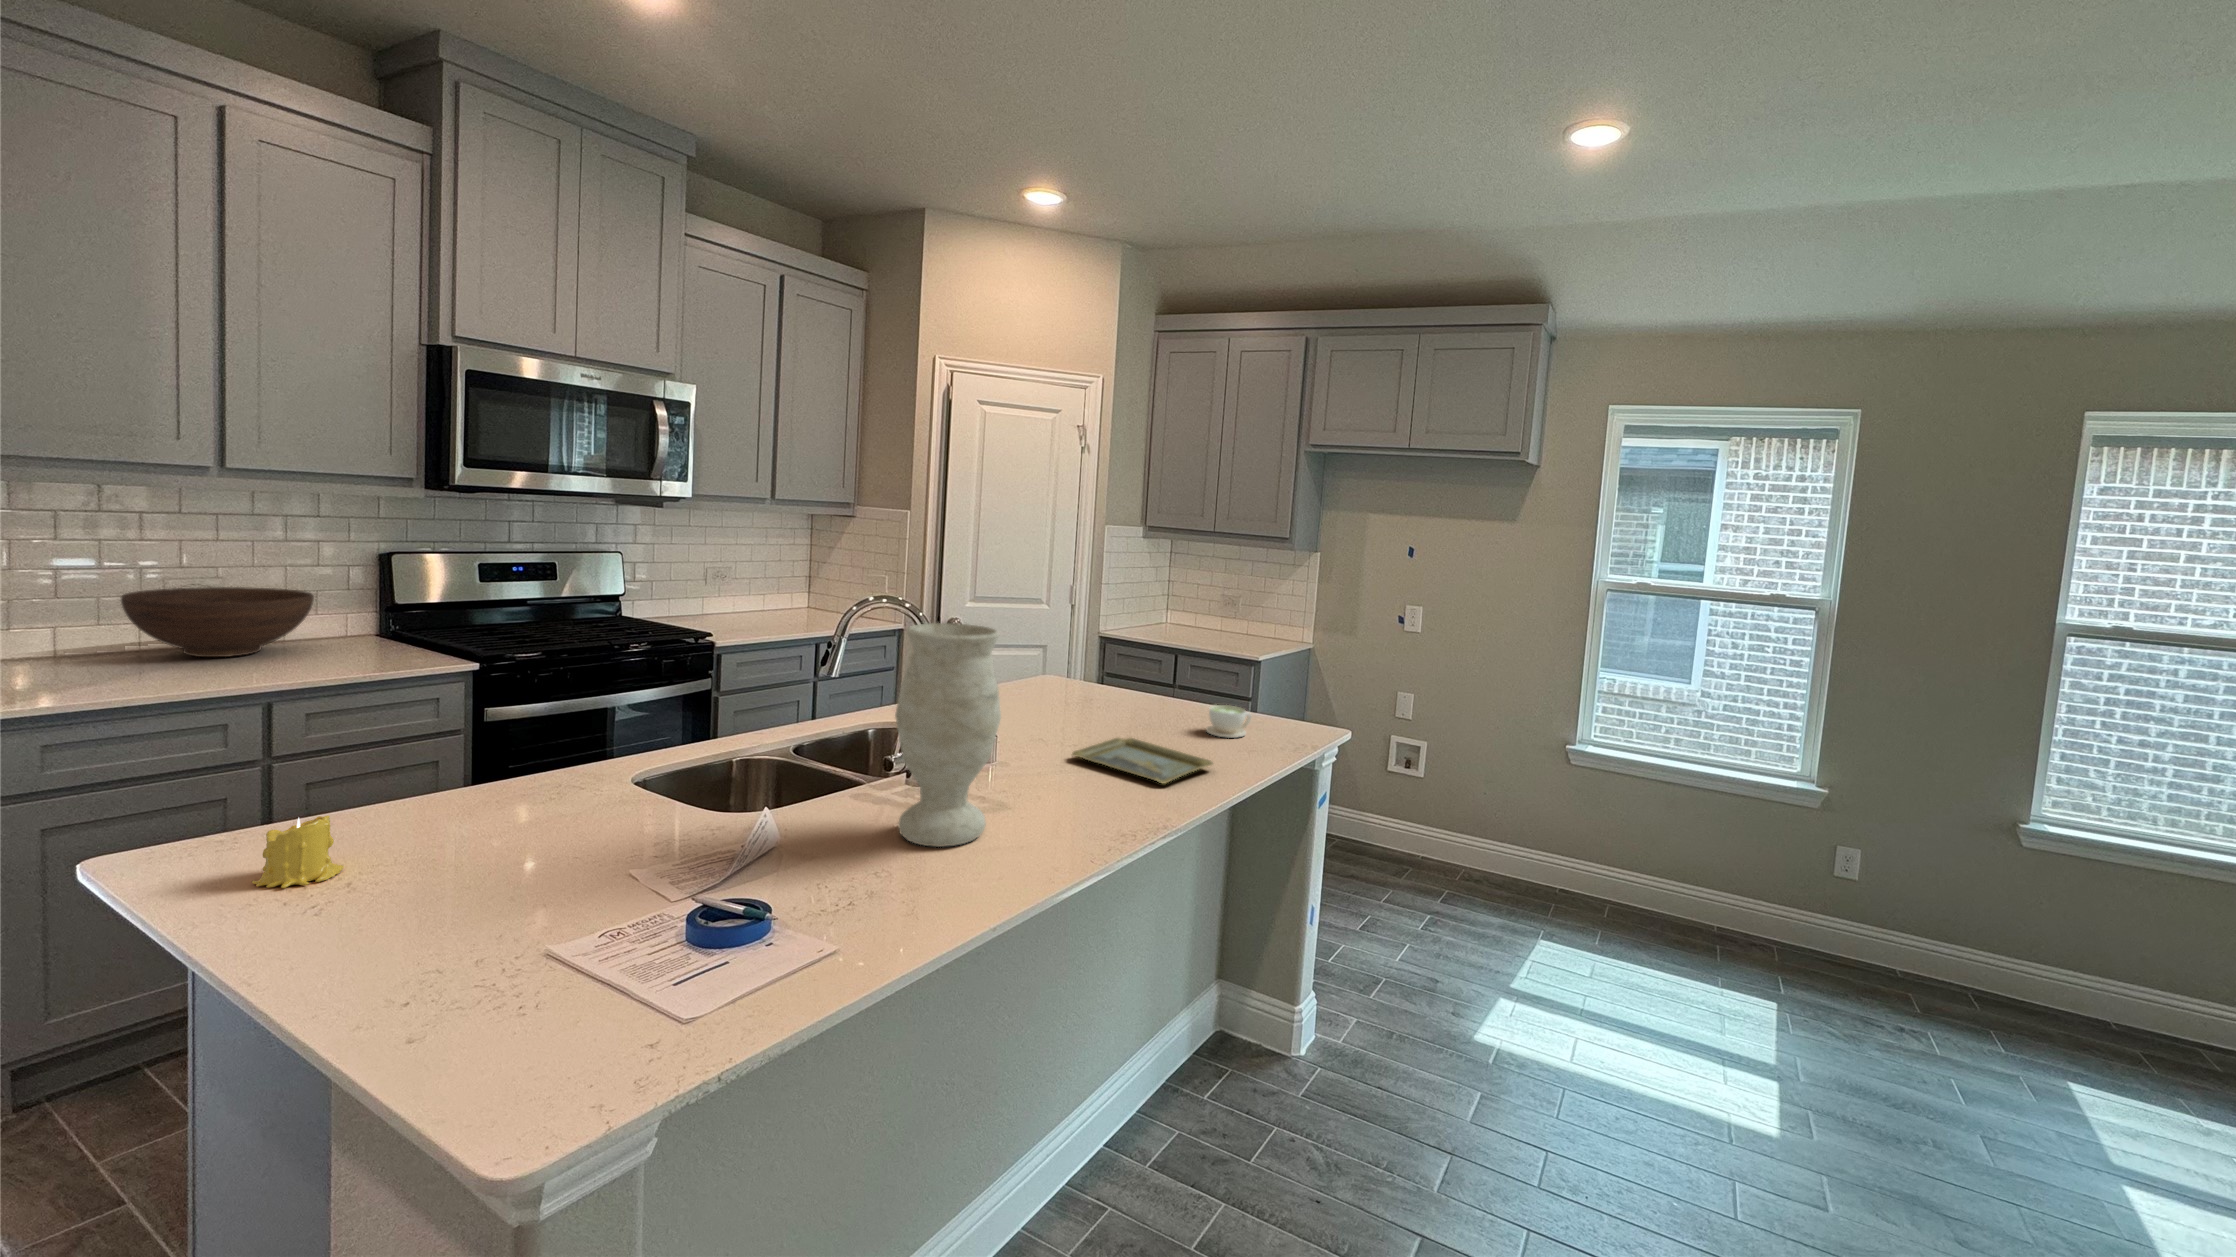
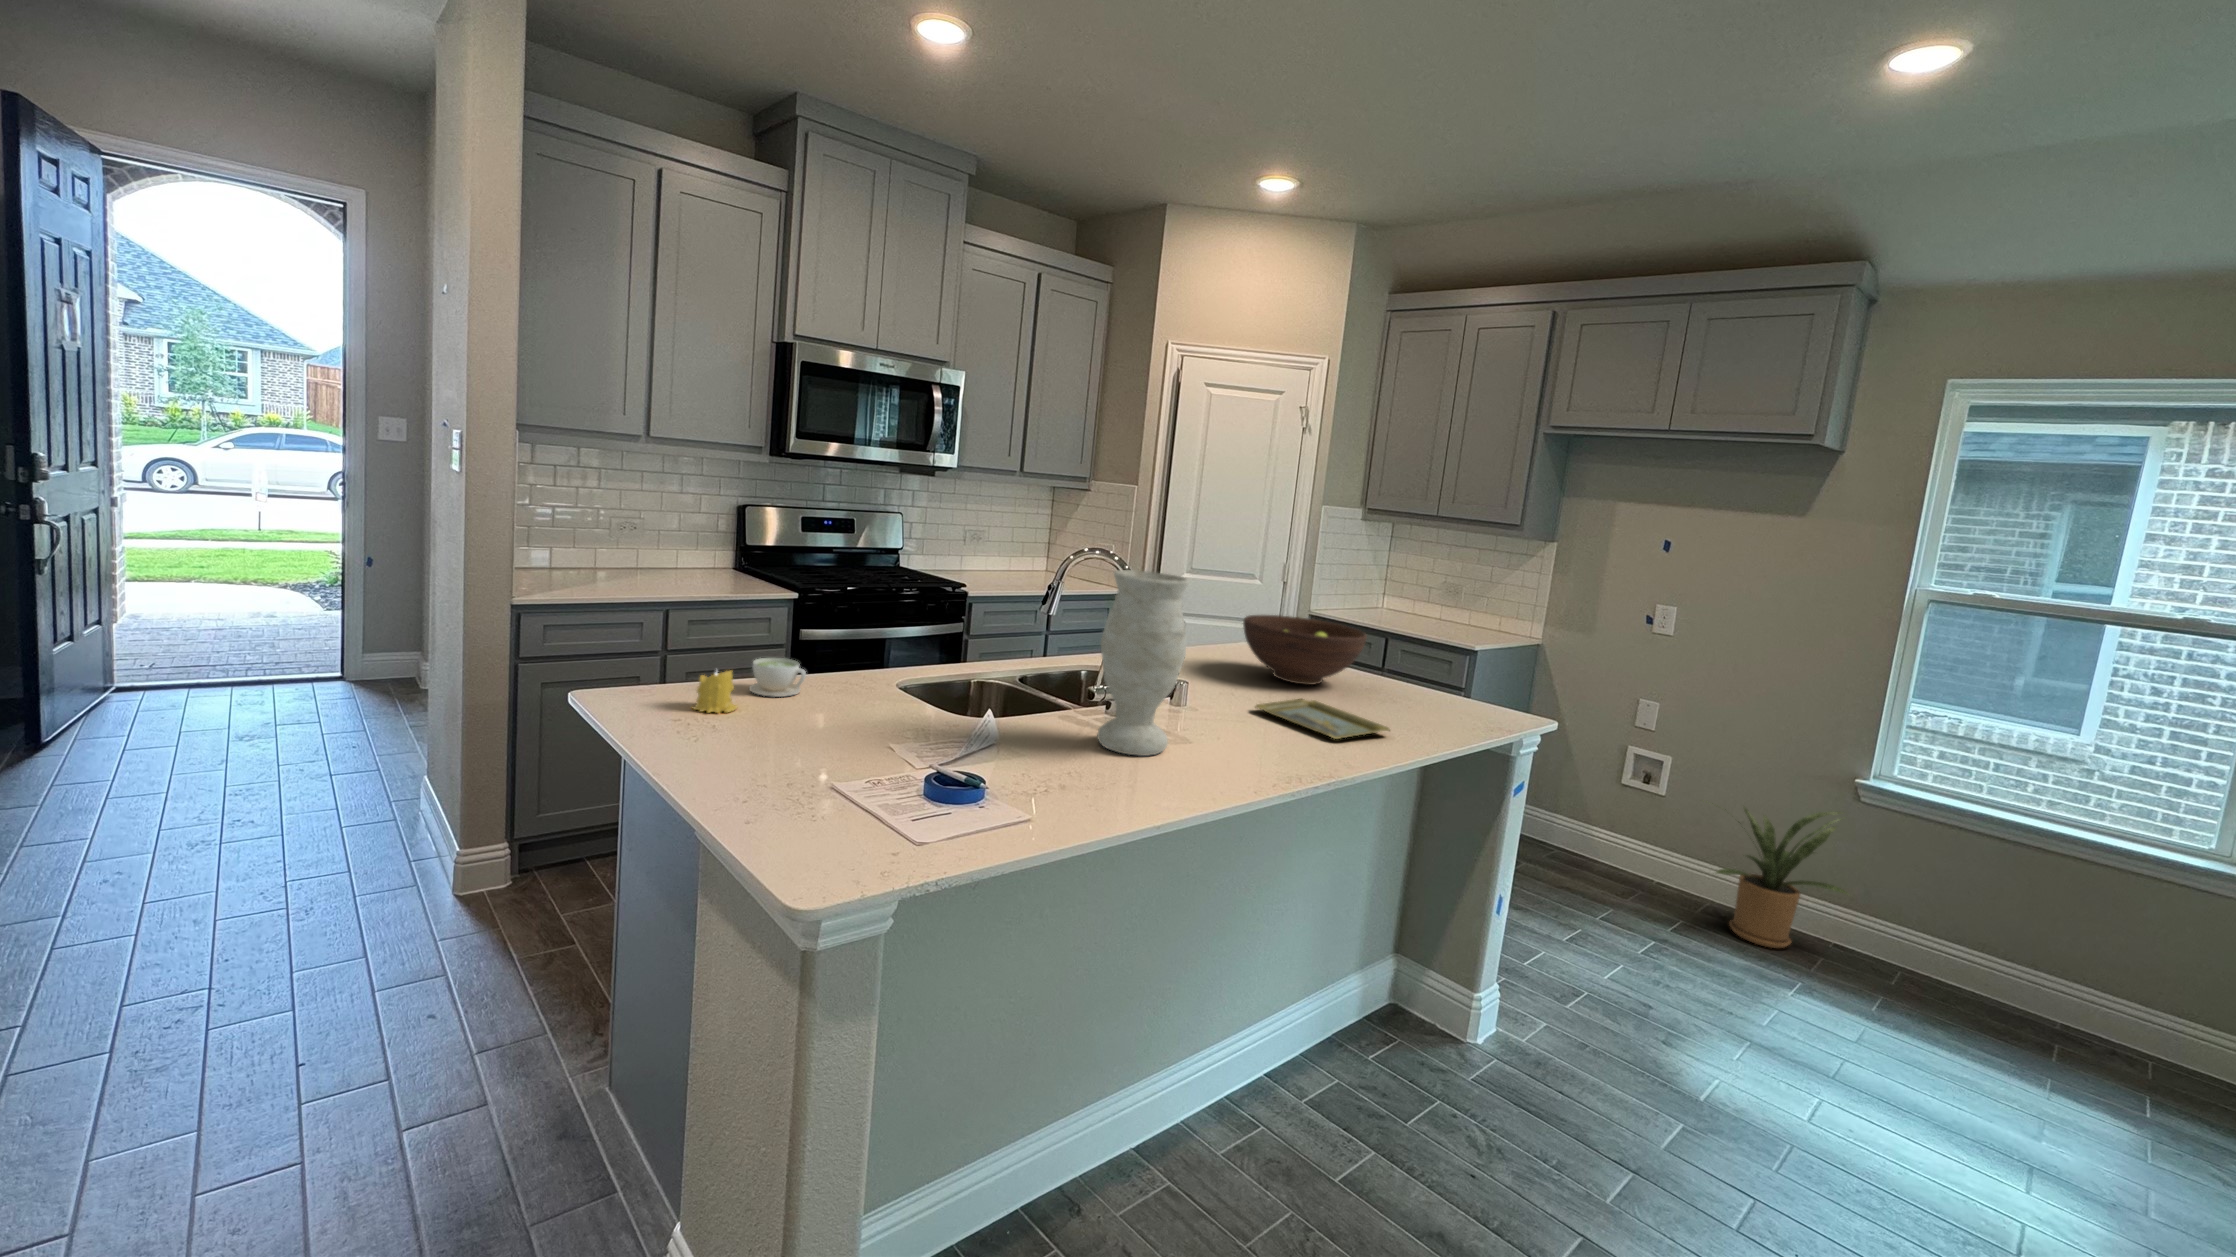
fruit bowl: present [121,587,314,657] -> present [1243,615,1367,685]
coffee cup: present [1206,705,1251,738] -> present [749,658,806,697]
house plant: none [1441,766,1559,889] -> present [1712,803,1847,948]

